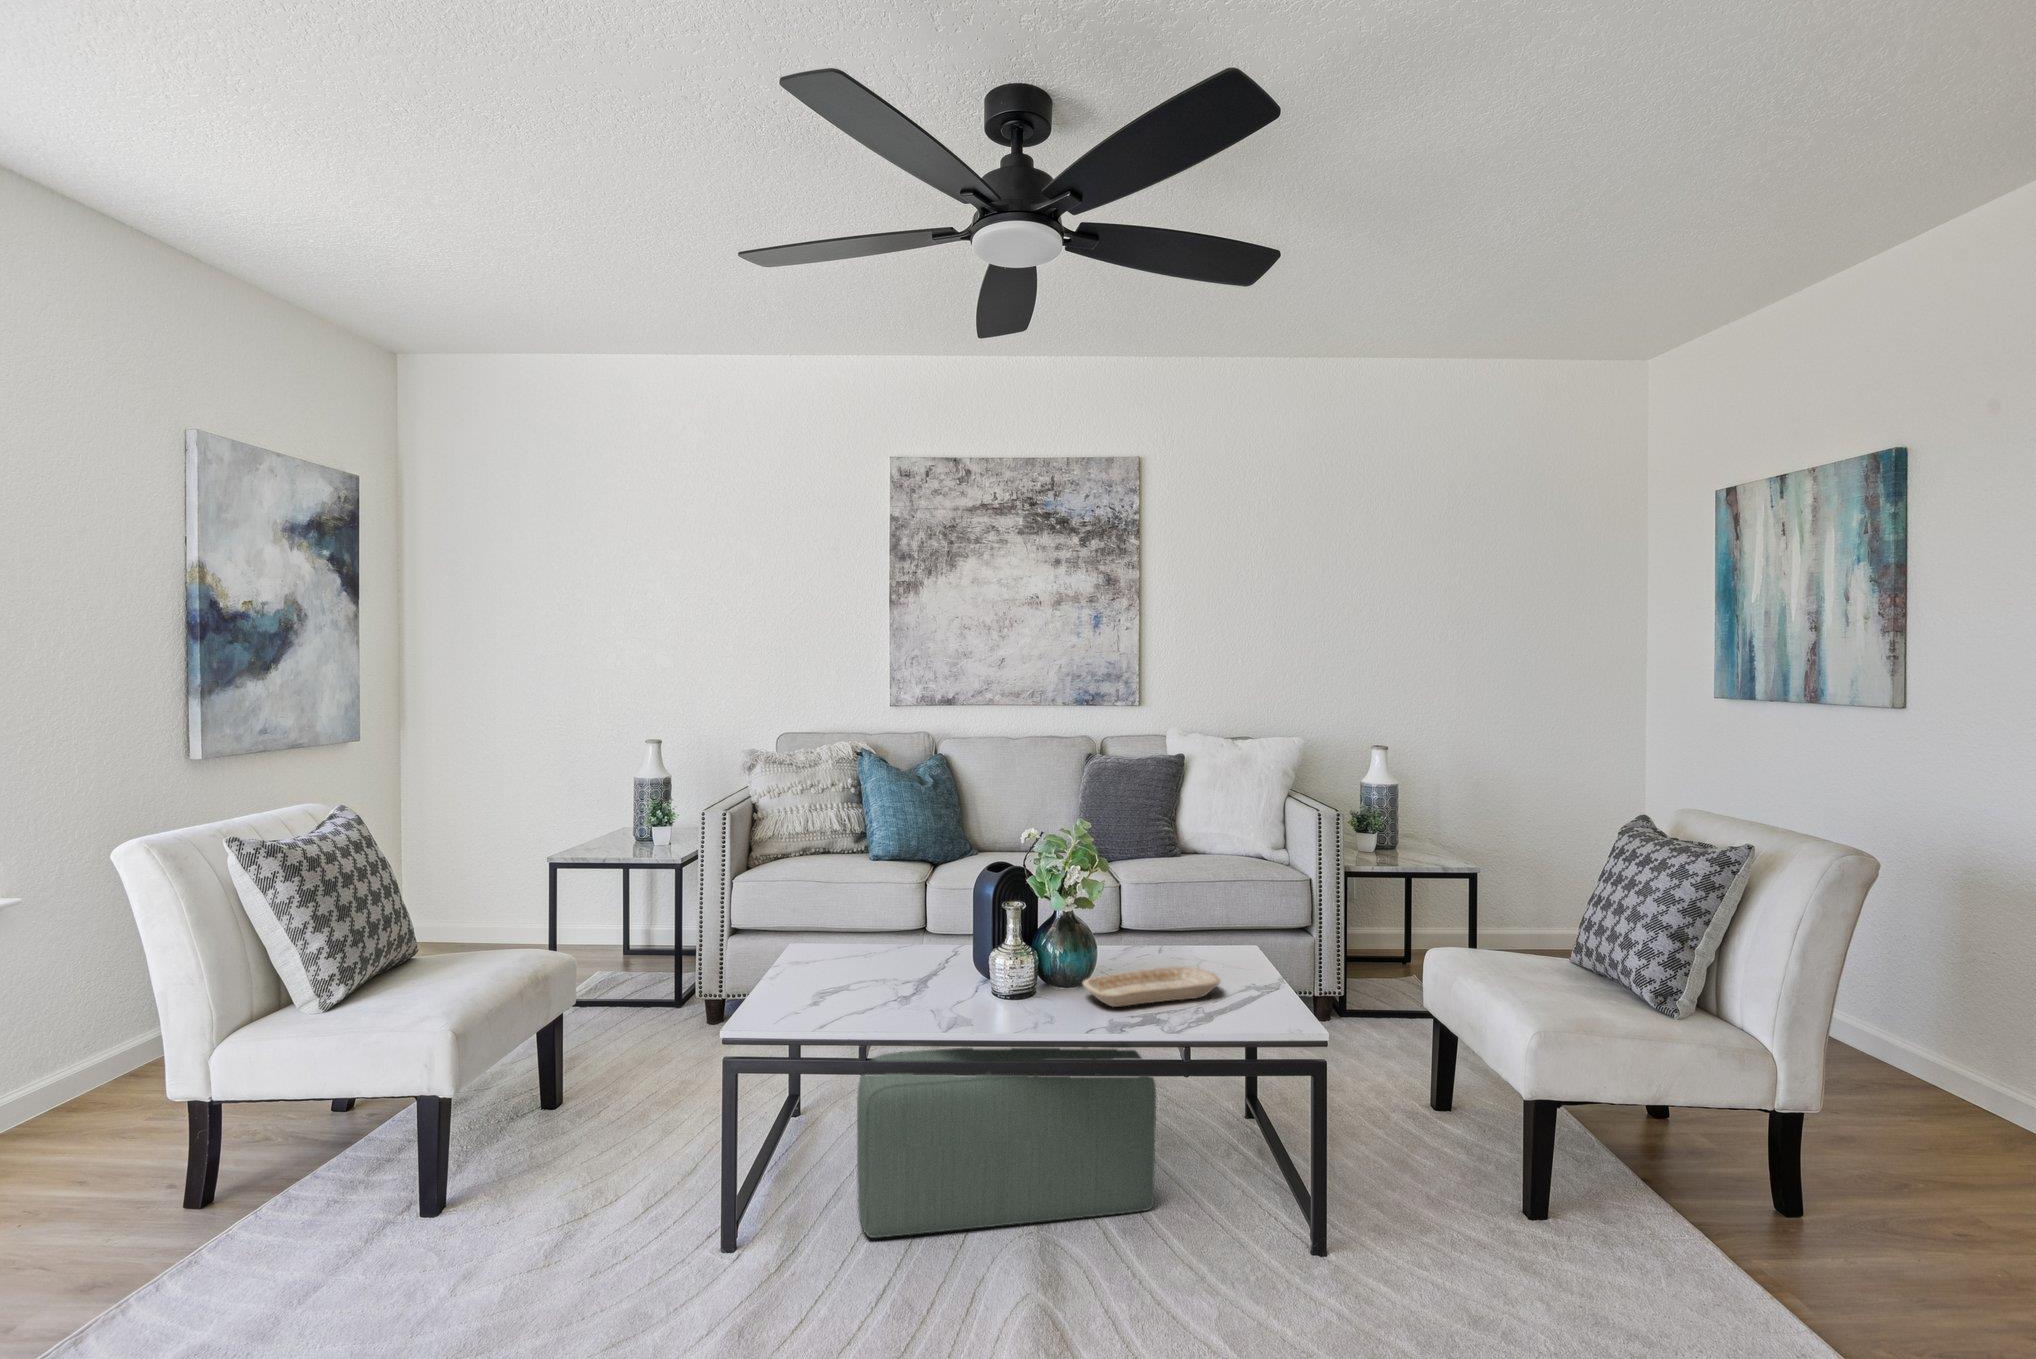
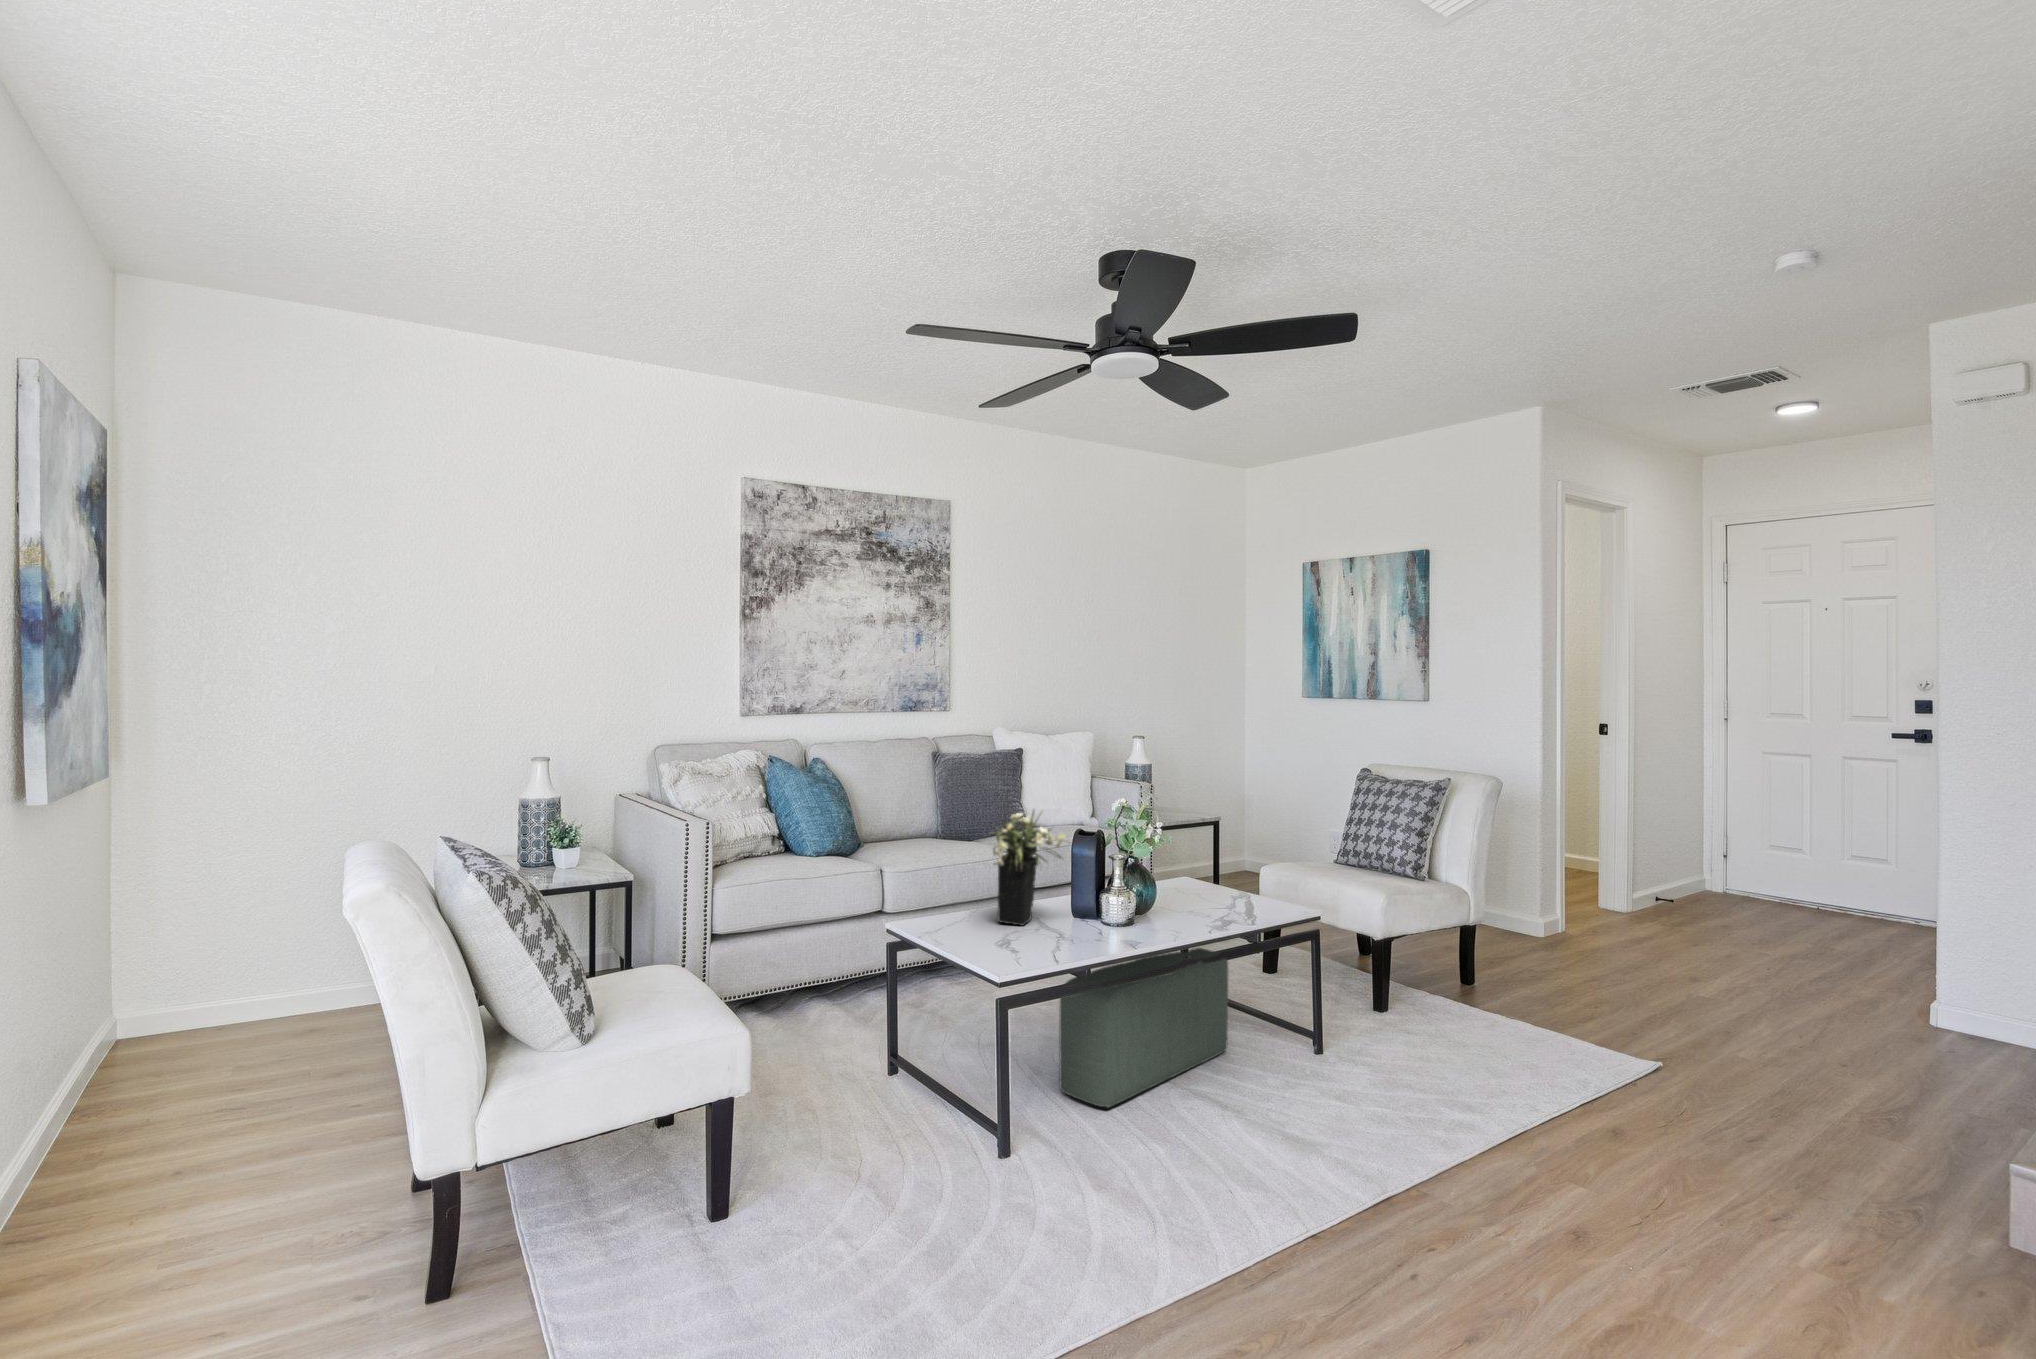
flower arrangement: none [829,828,946,974] -> present [992,812,1066,926]
tray: present [1083,967,1220,1007] -> none [1175,888,1243,916]

